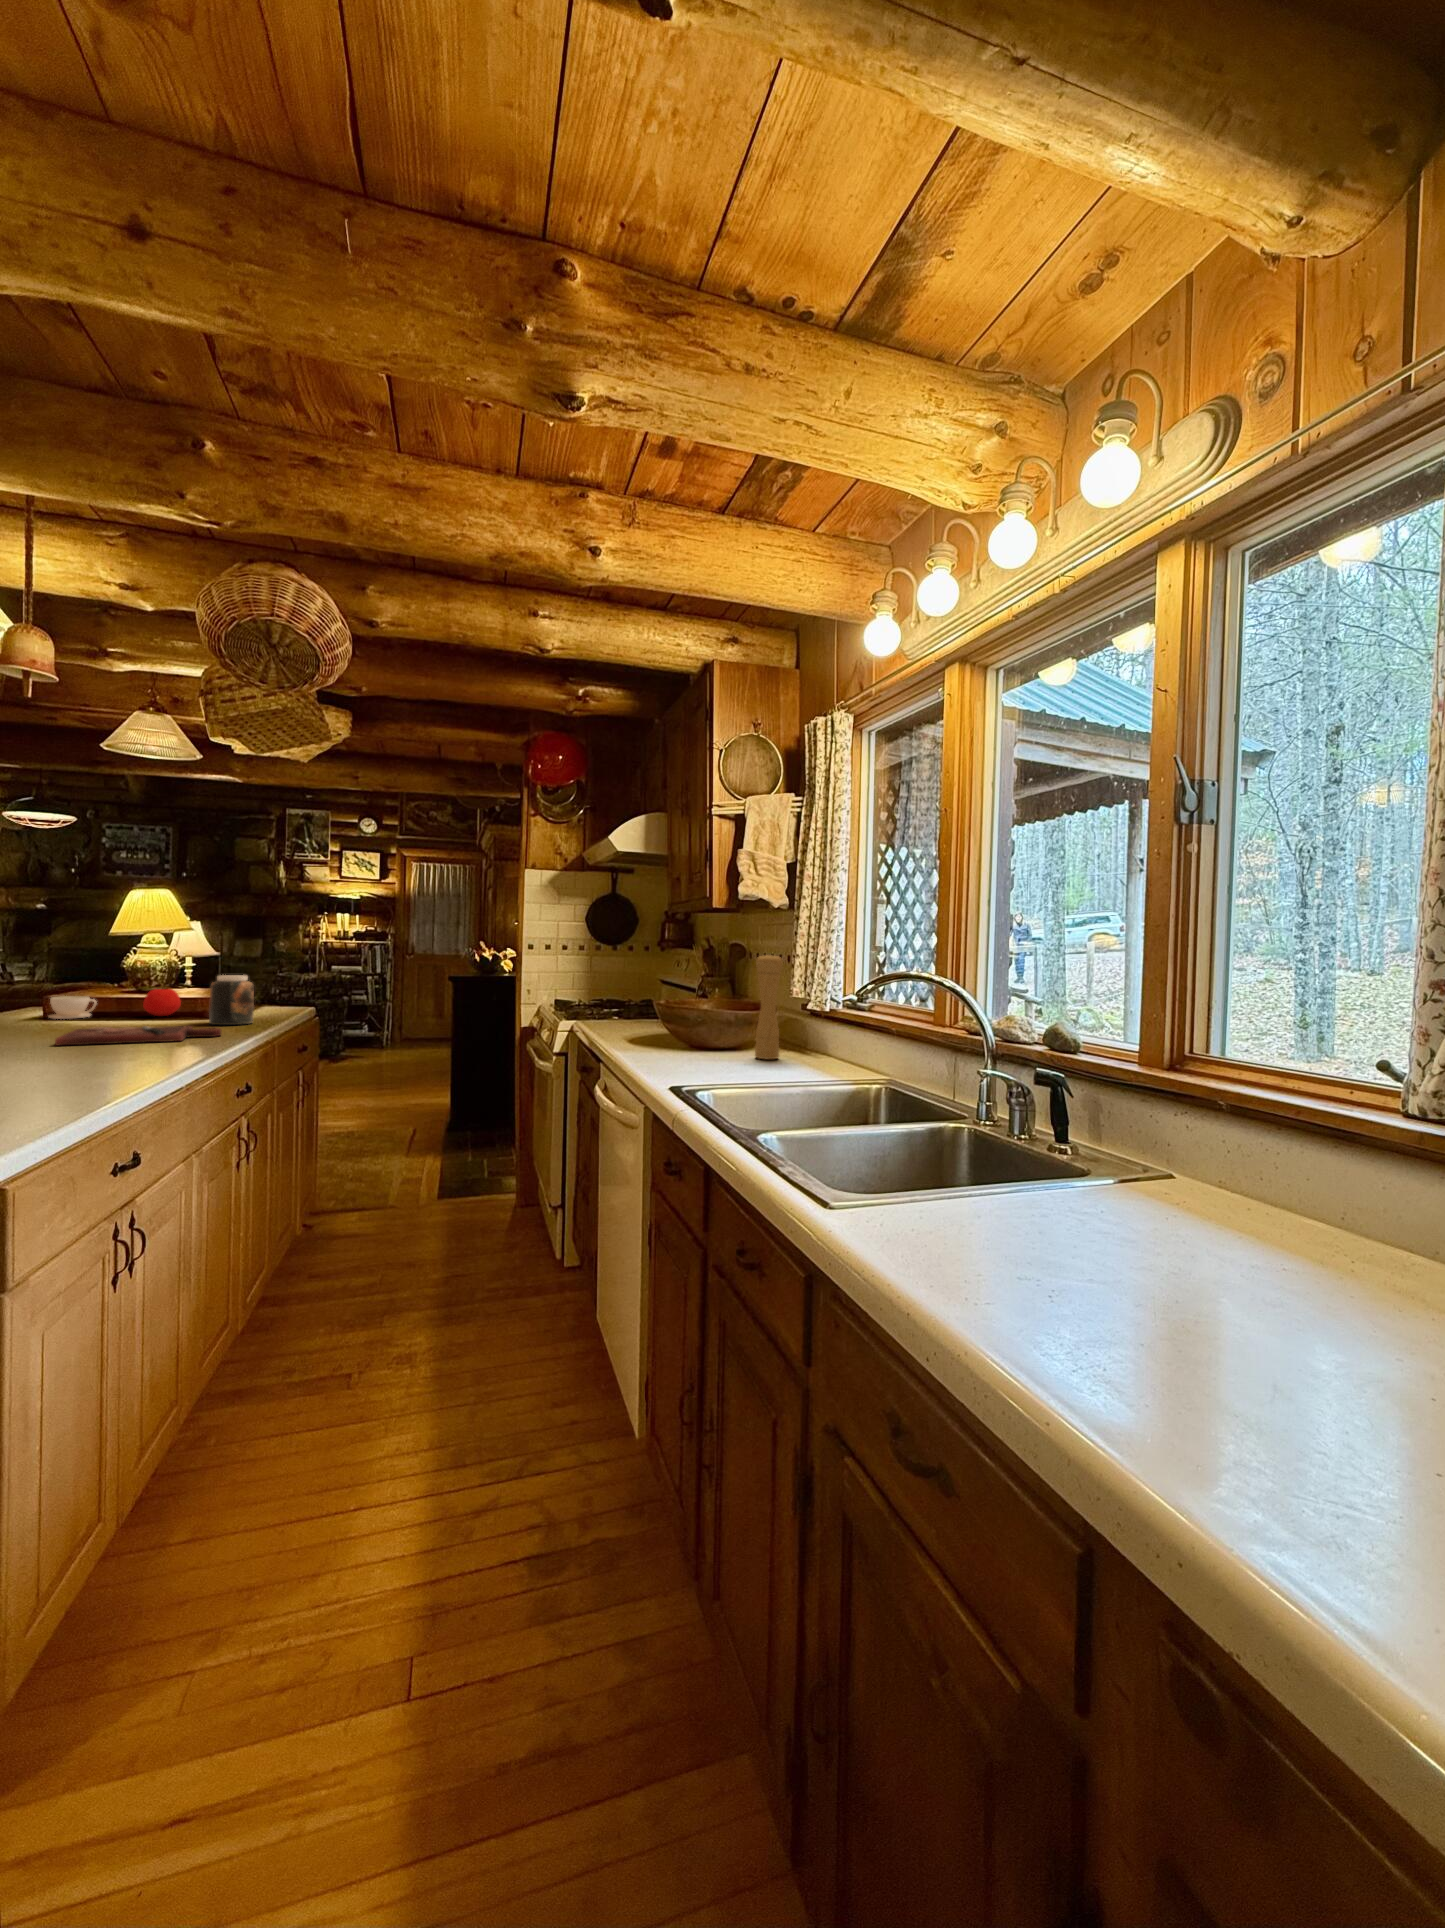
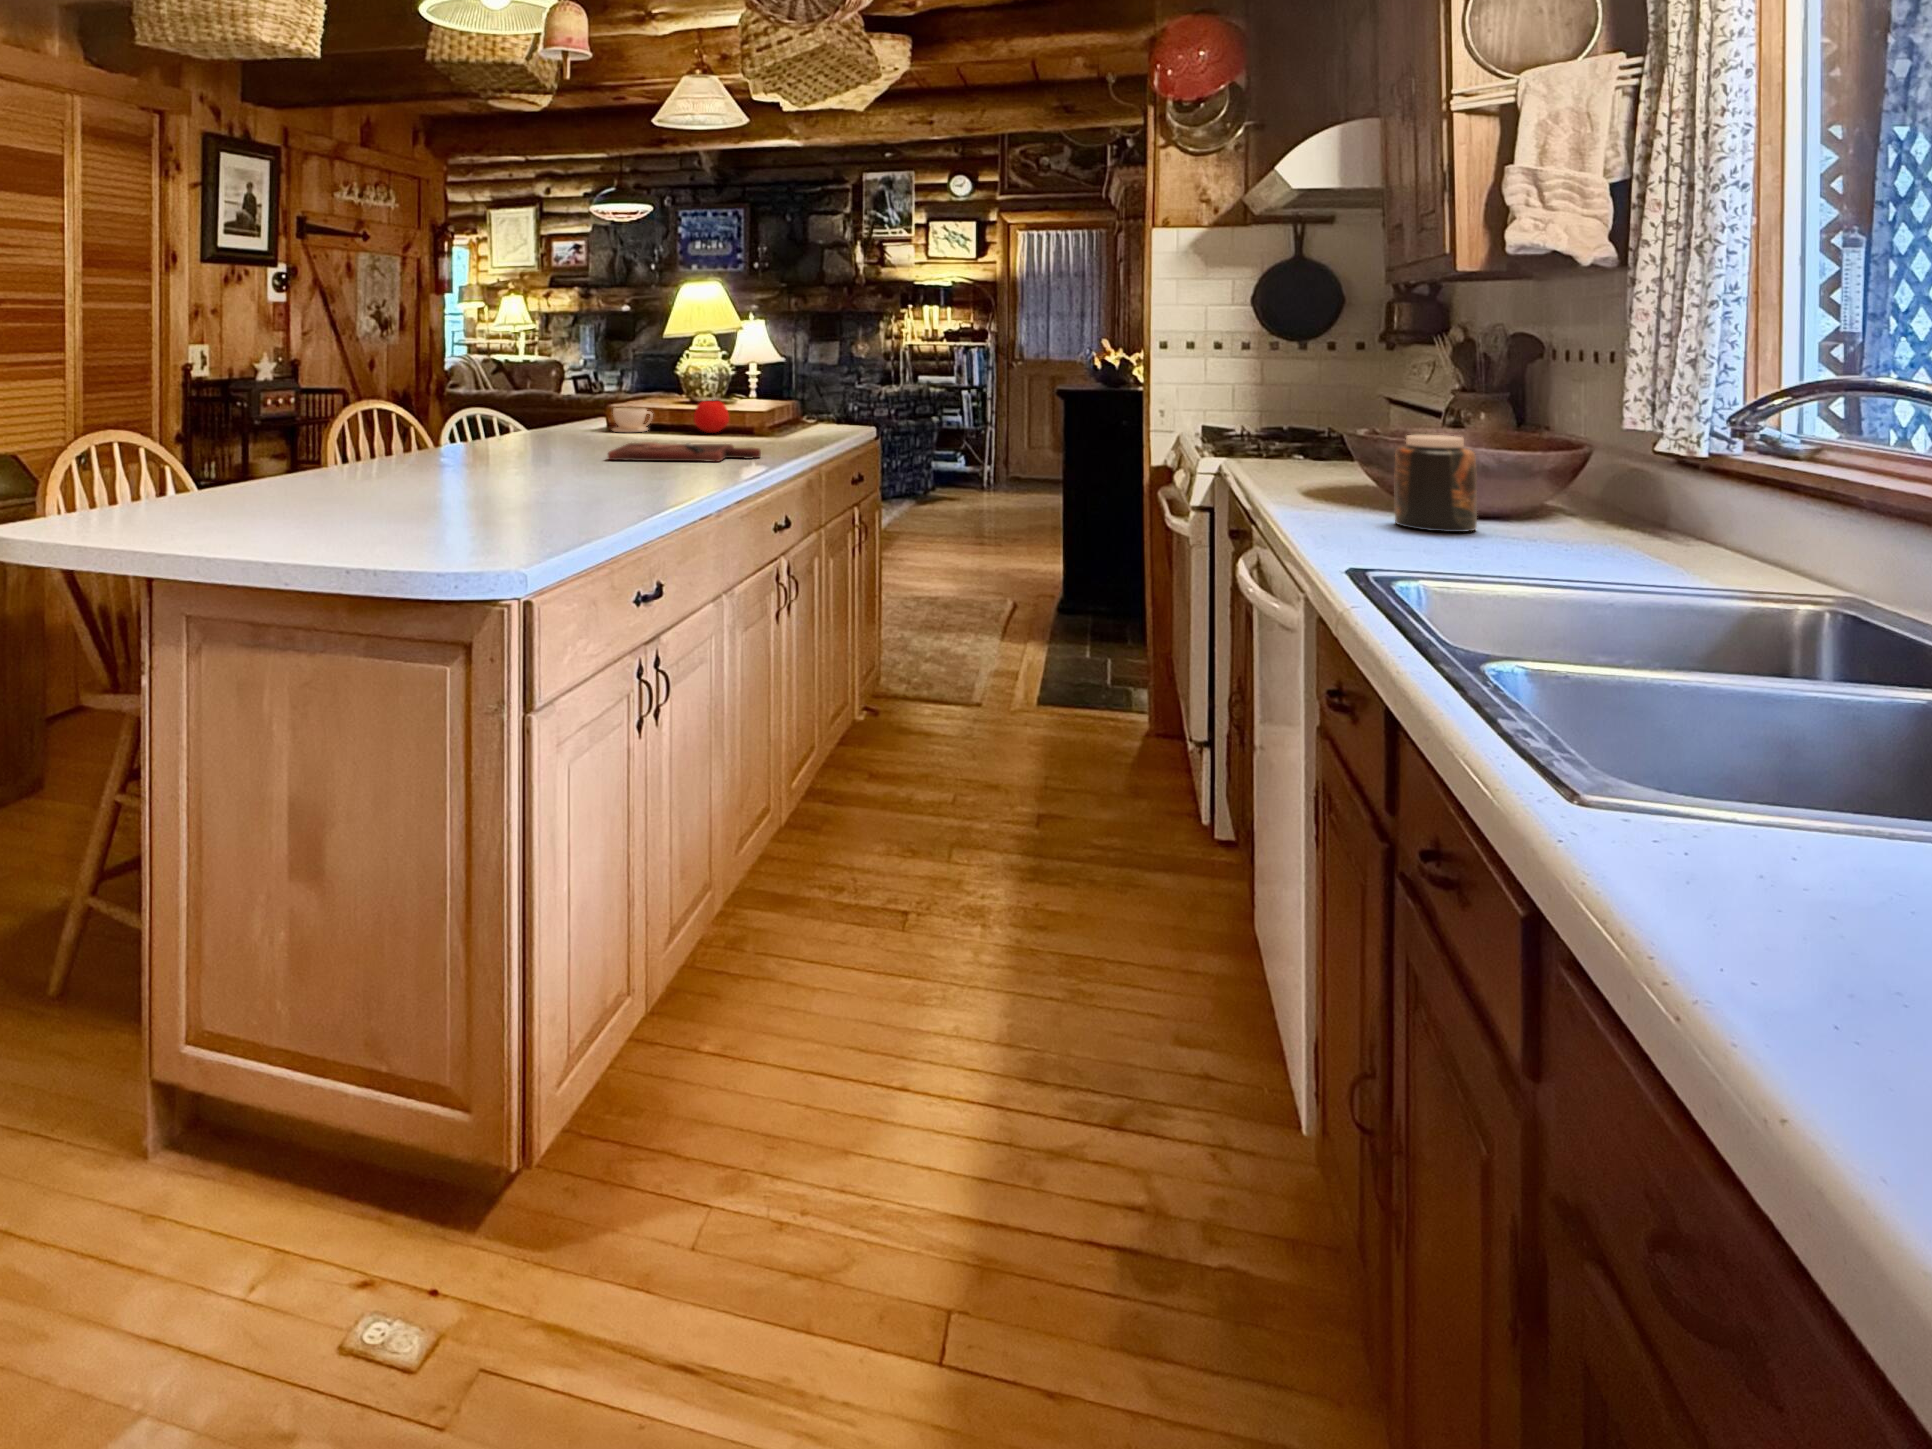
pepper mill: present [755,954,782,1059] -> none [1532,350,1590,541]
jar: present [209,975,254,1025] -> present [1395,435,1477,532]

